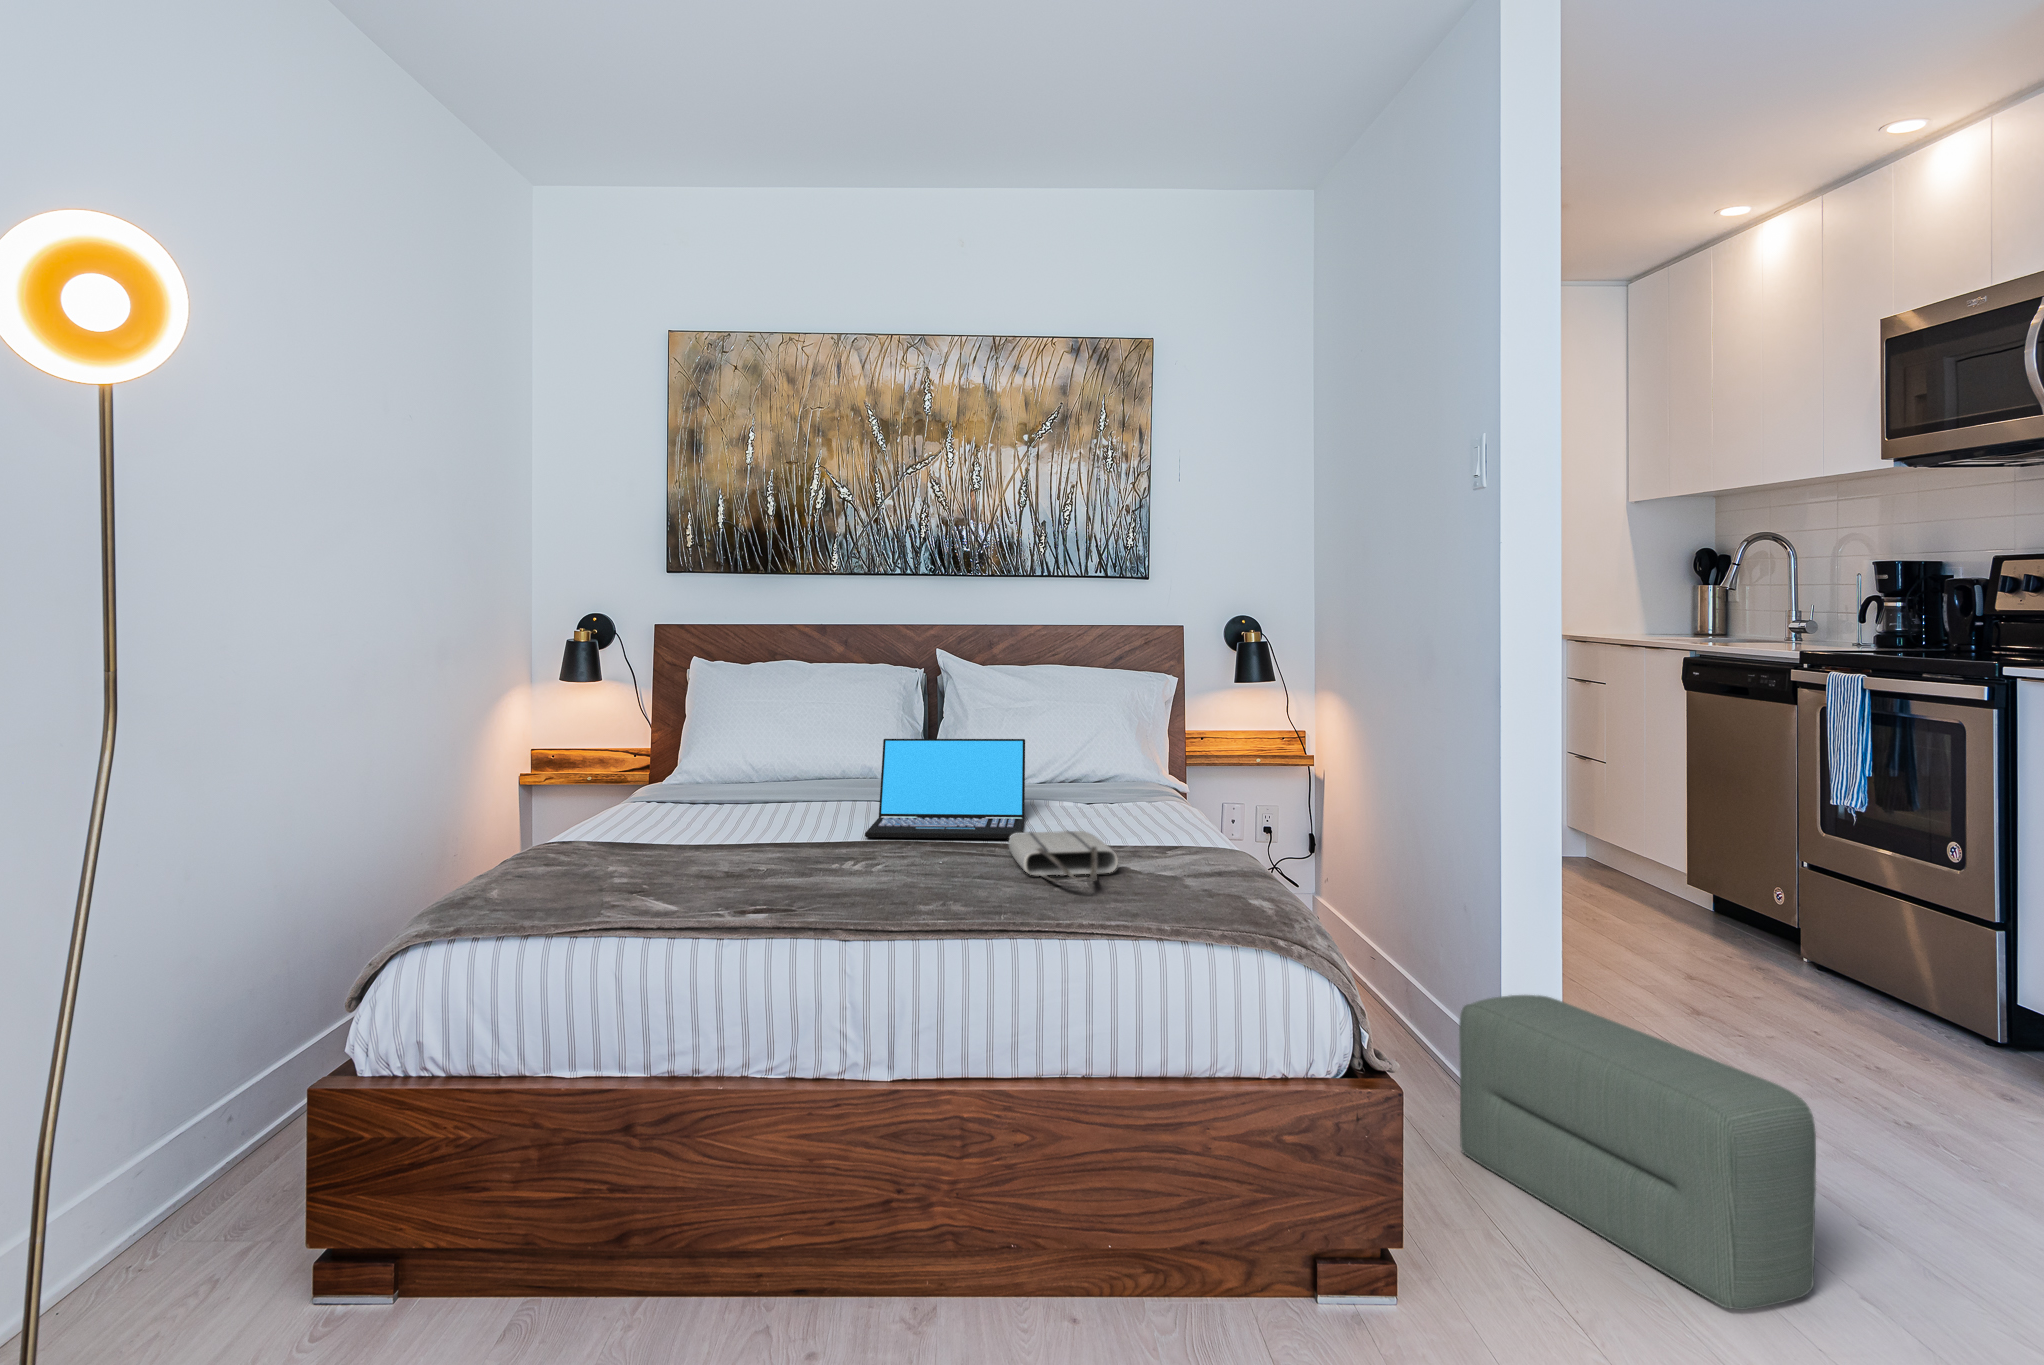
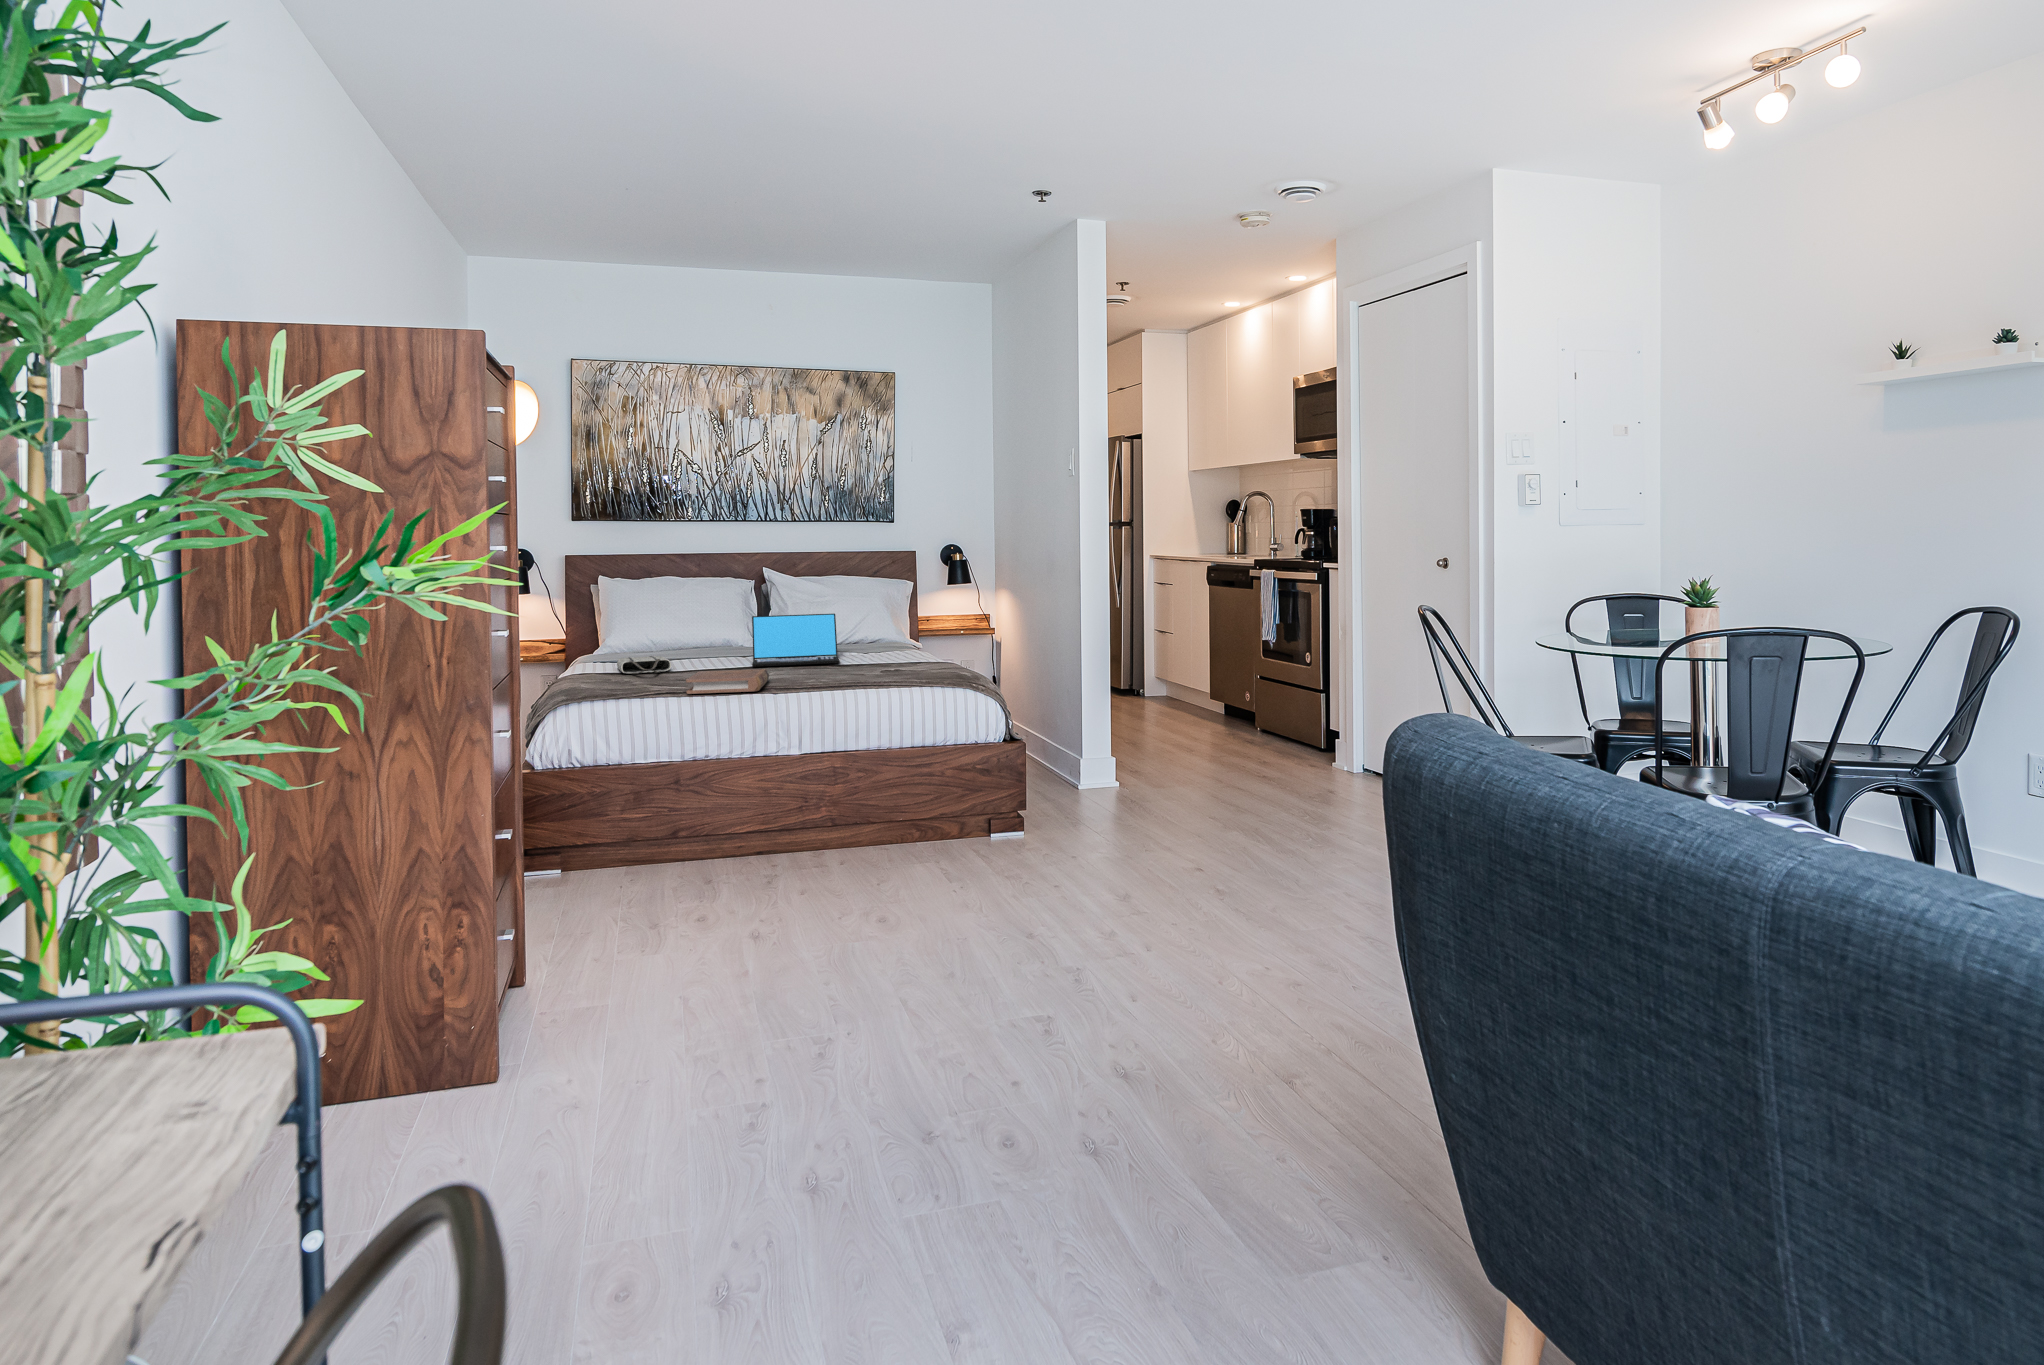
tote bag: present [1009,831,1118,882] -> present [617,656,671,674]
book: none [681,860,866,928] -> present [686,669,769,694]
pouf: present [1459,995,1816,1310] -> none [1061,722,1190,823]

